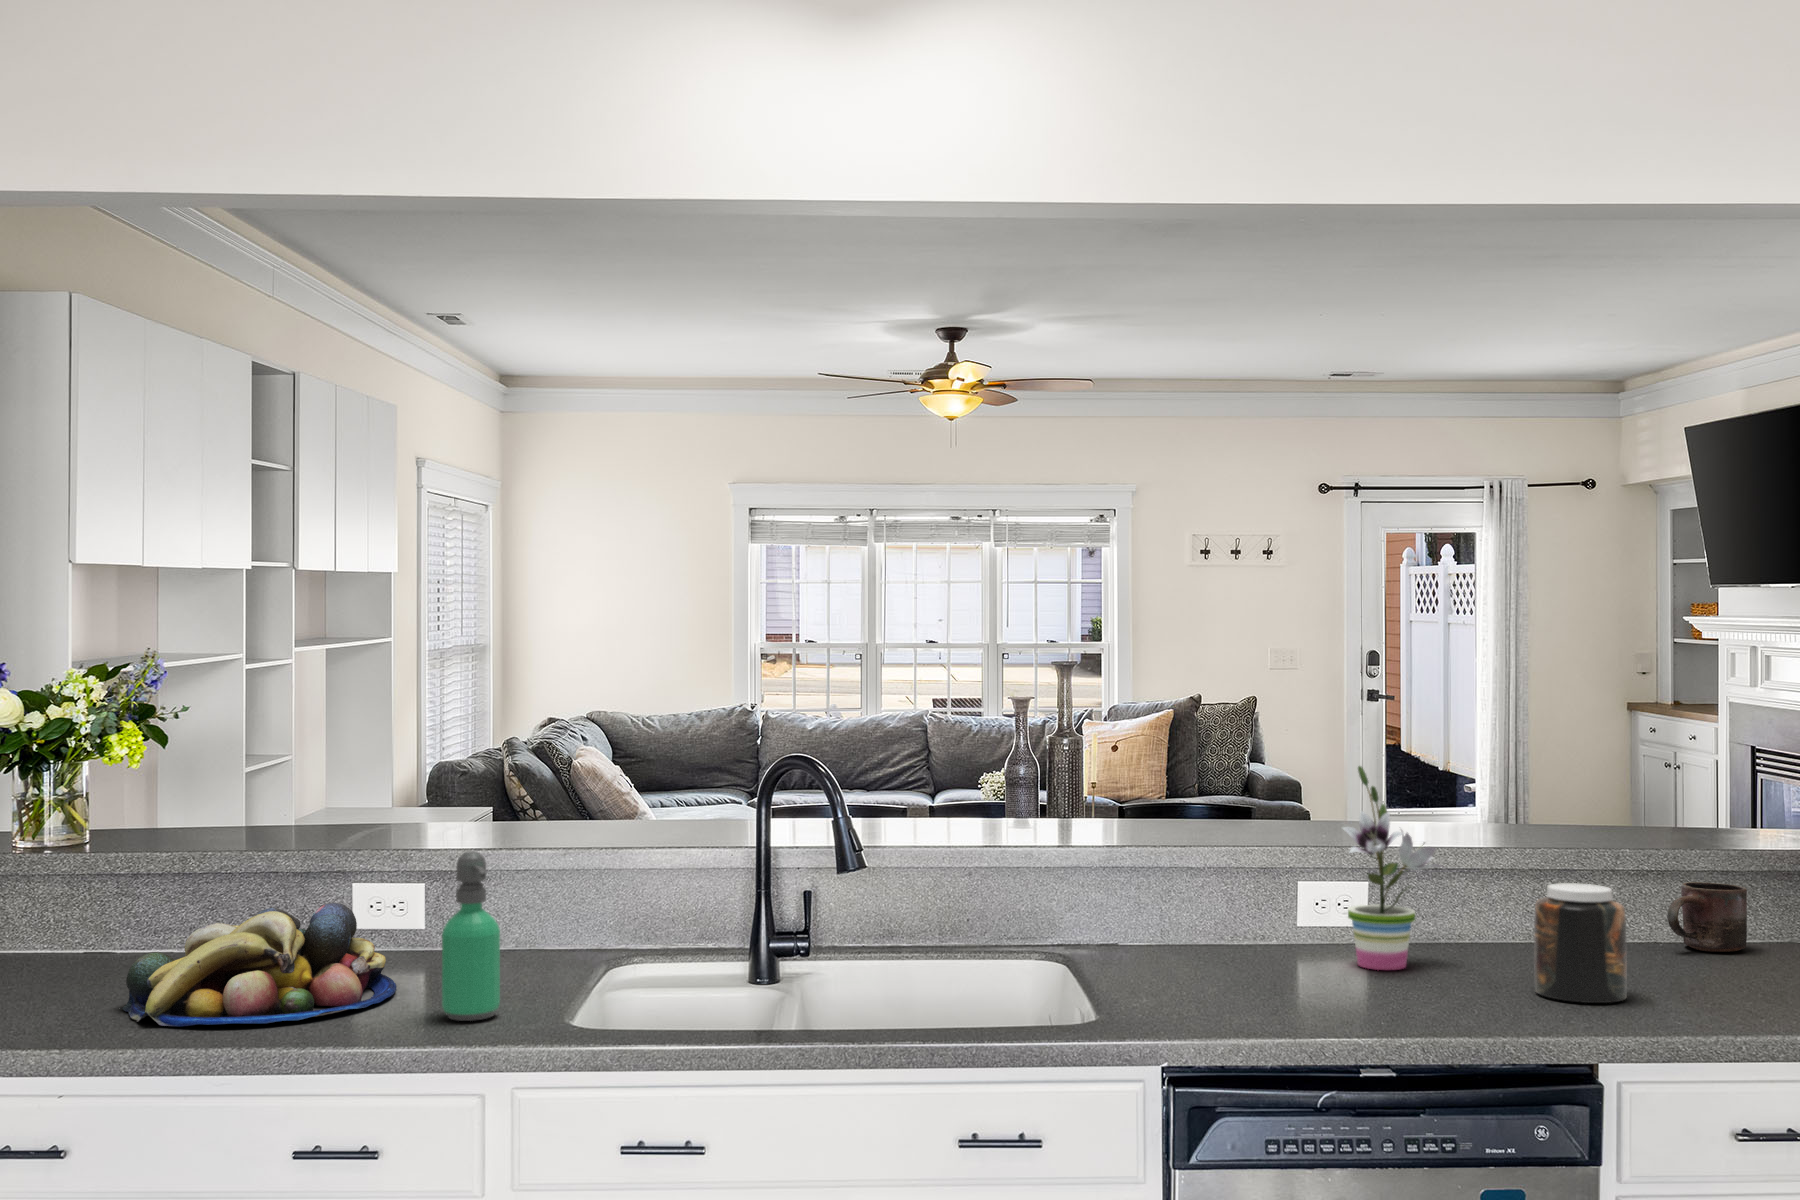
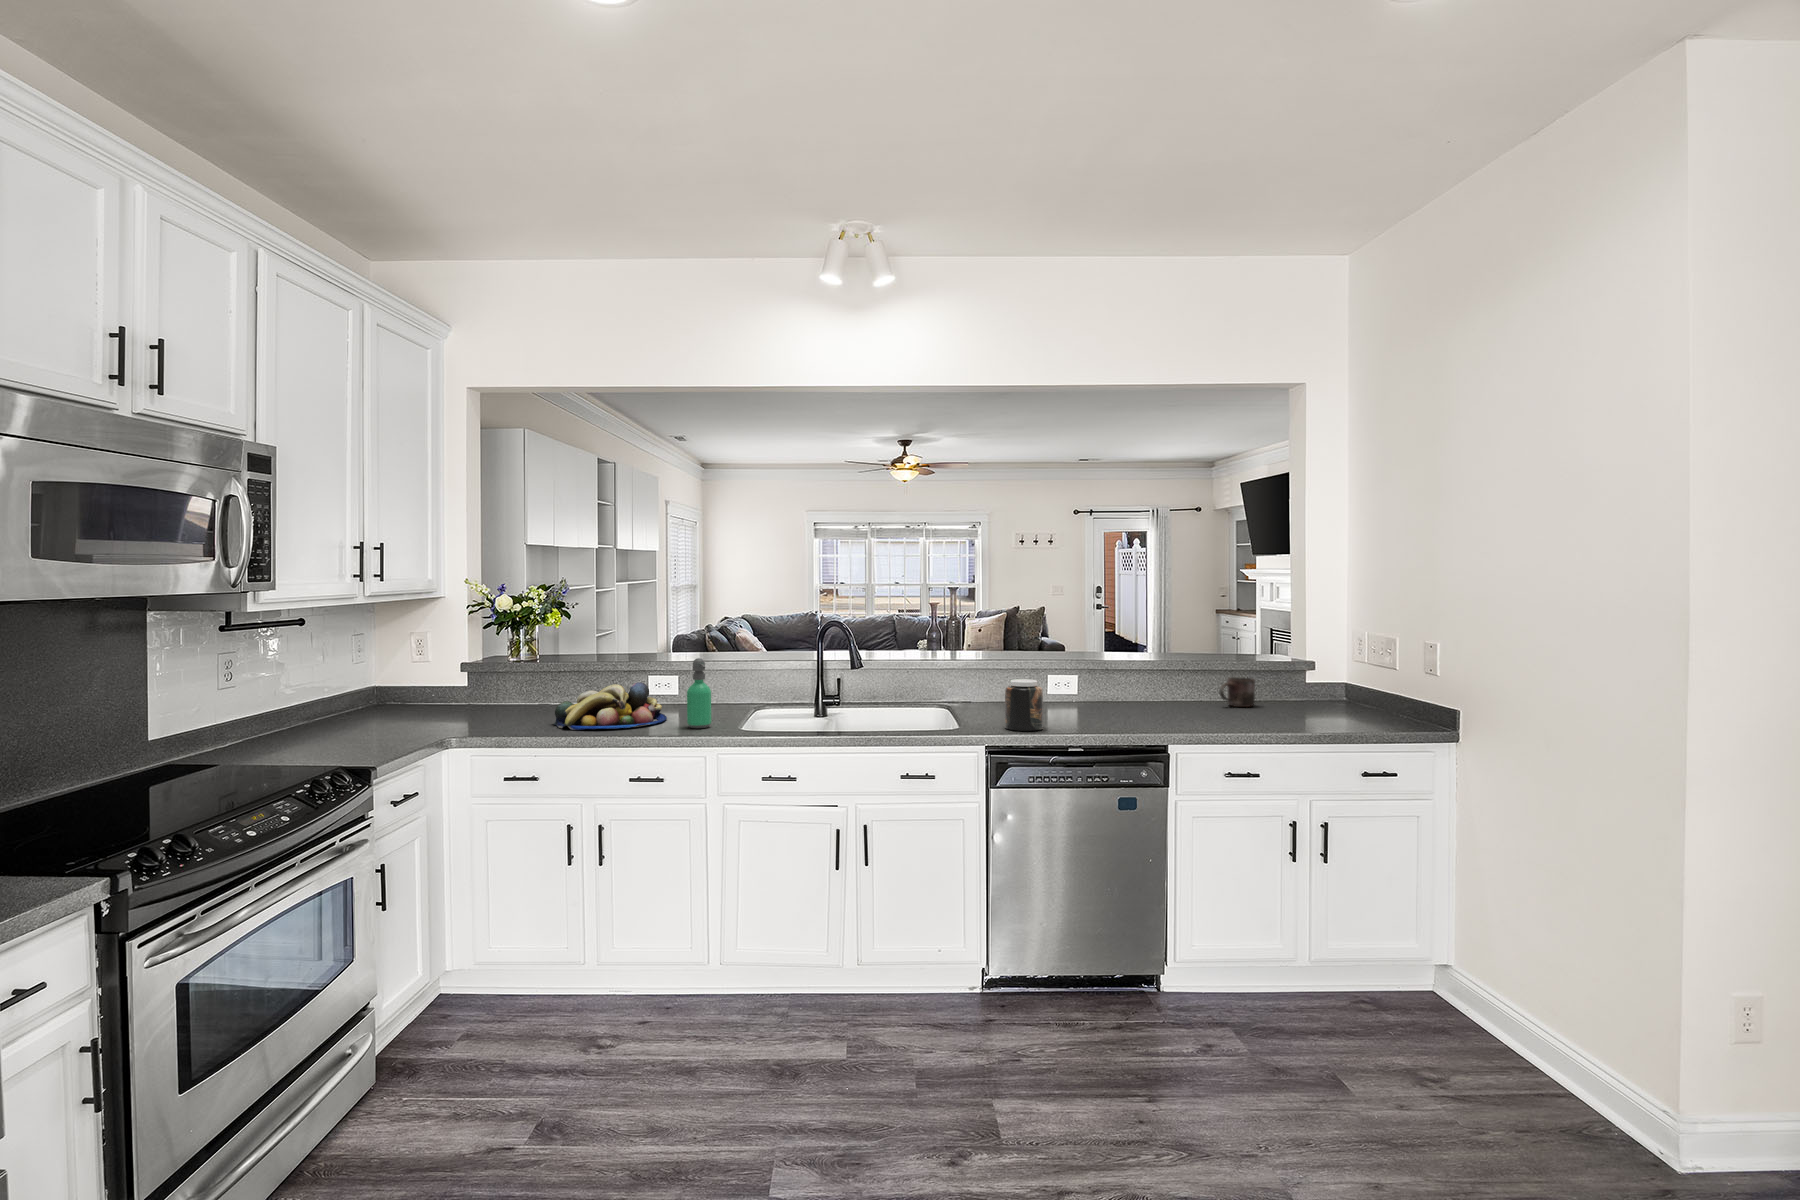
potted plant: present [1343,766,1443,970] -> none [1073,625,1120,713]
jar: present [1534,883,1627,1003] -> present [1005,679,1043,731]

